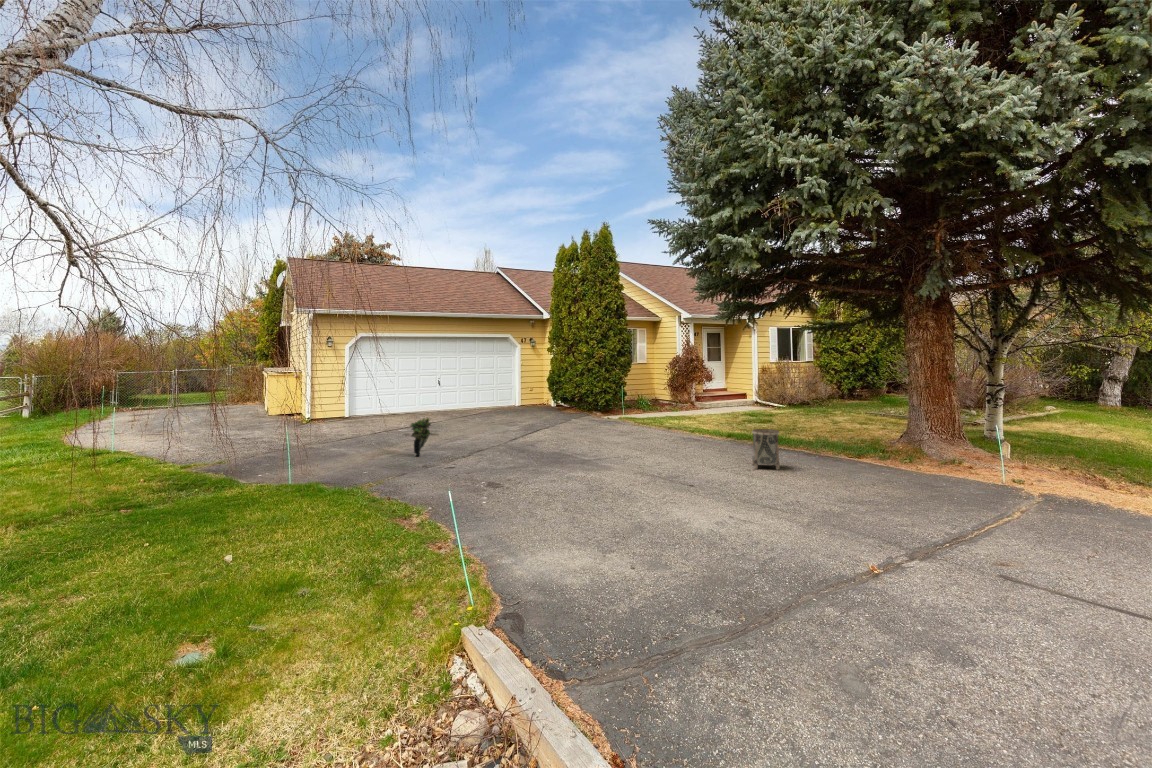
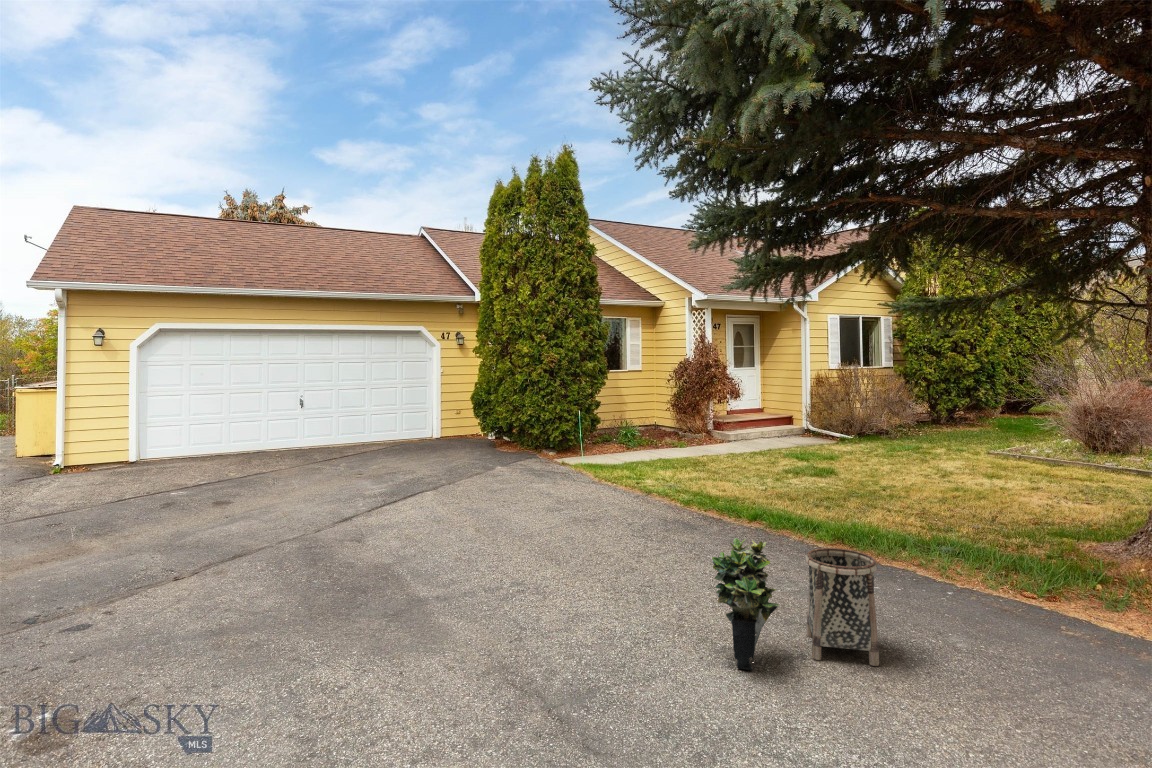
potted plant: present [410,418,431,456] -> present [712,538,780,670]

